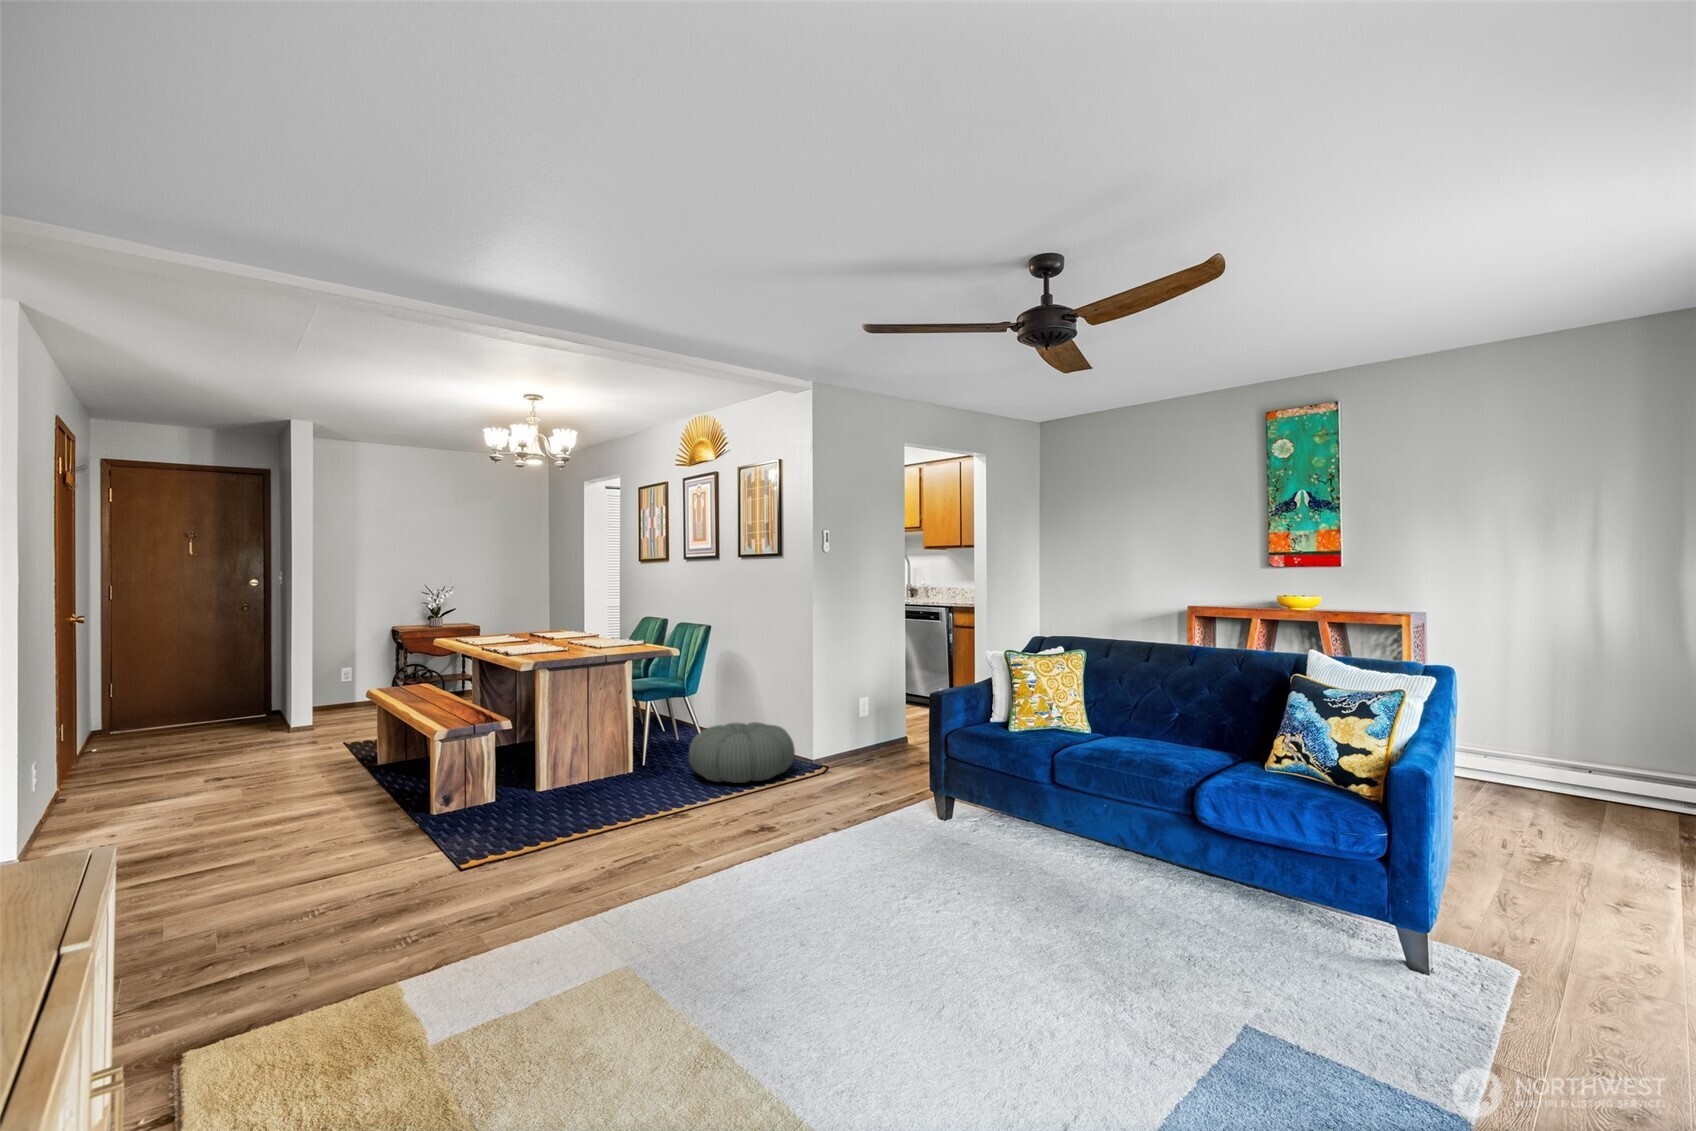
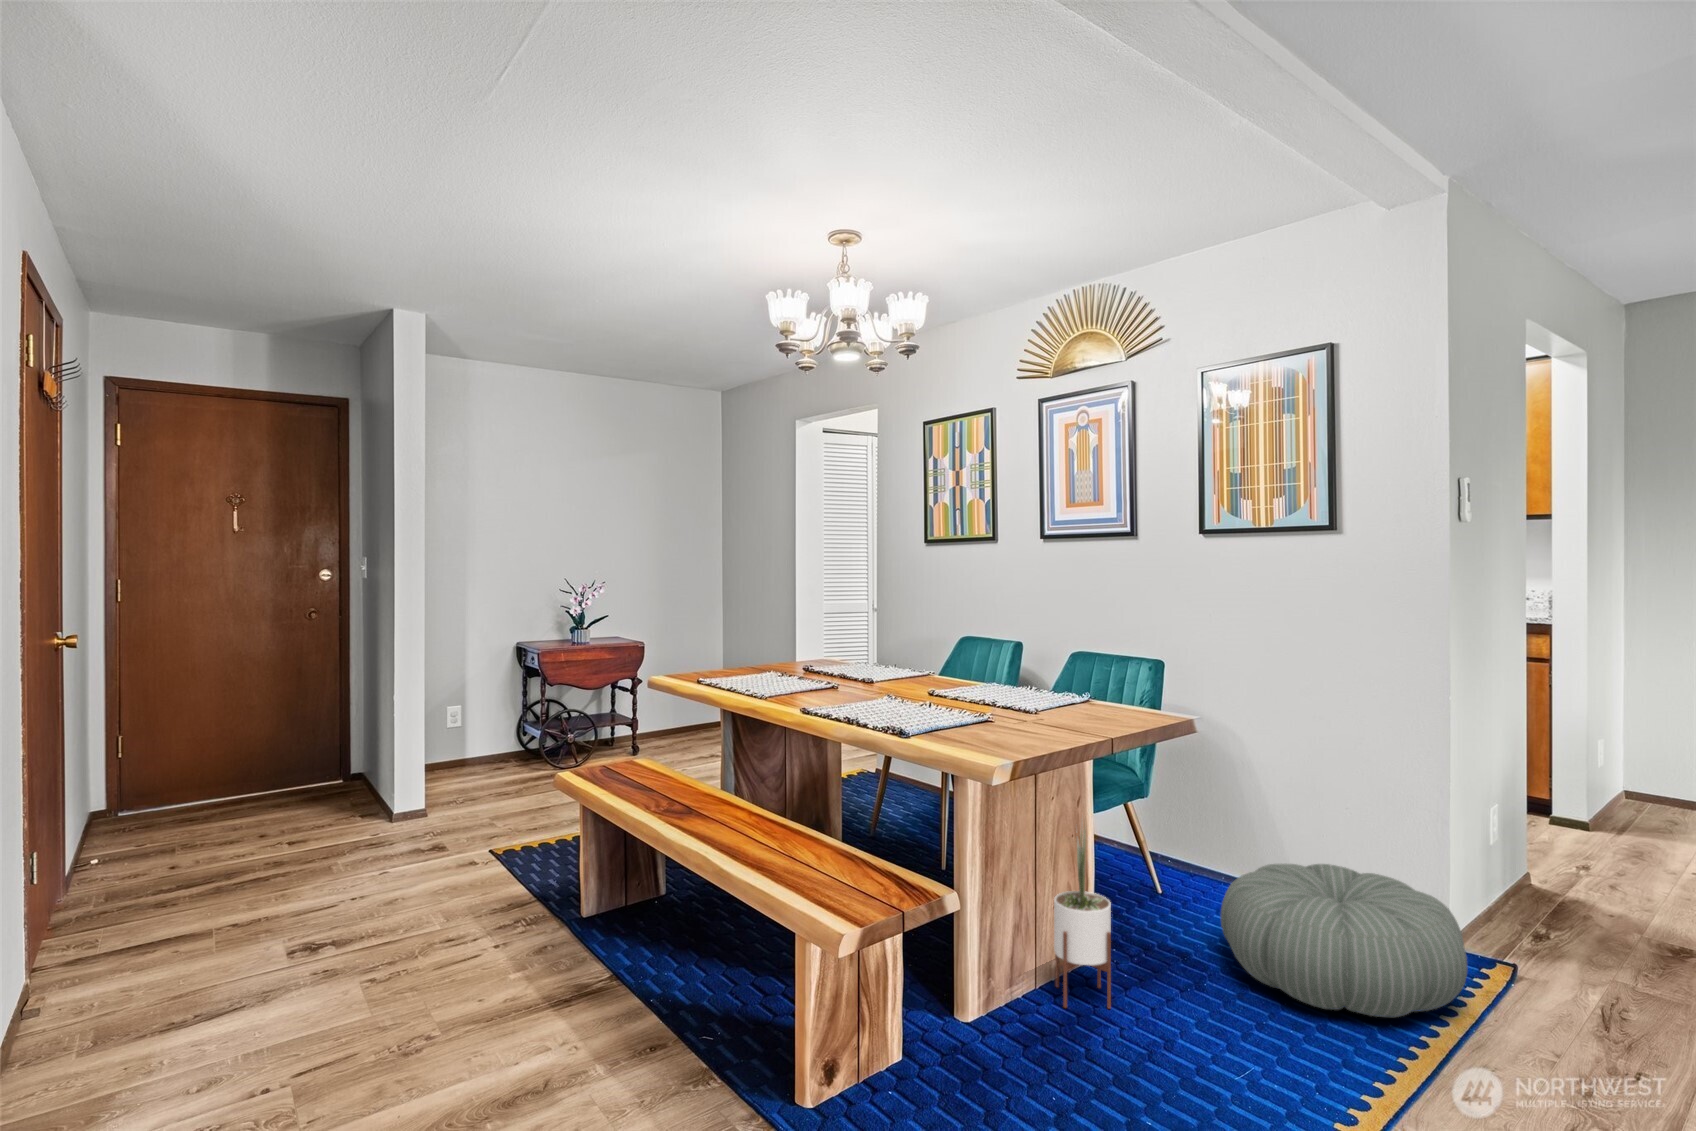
potted plant: none [594,693,622,786] -> present [1054,830,1111,1009]

